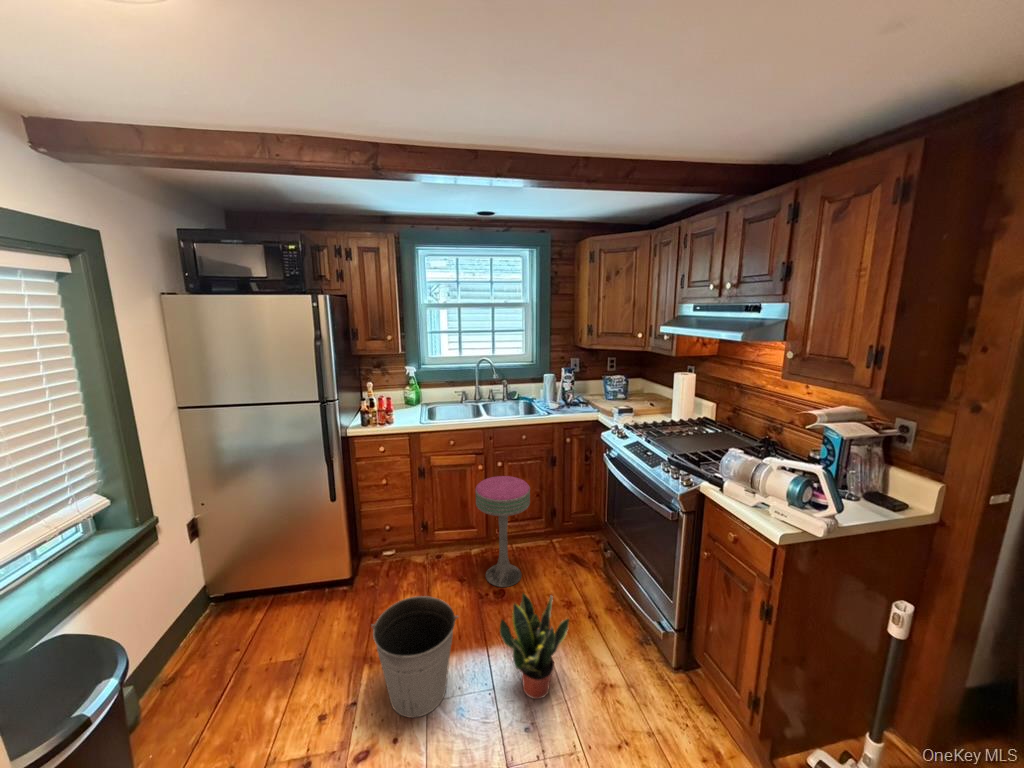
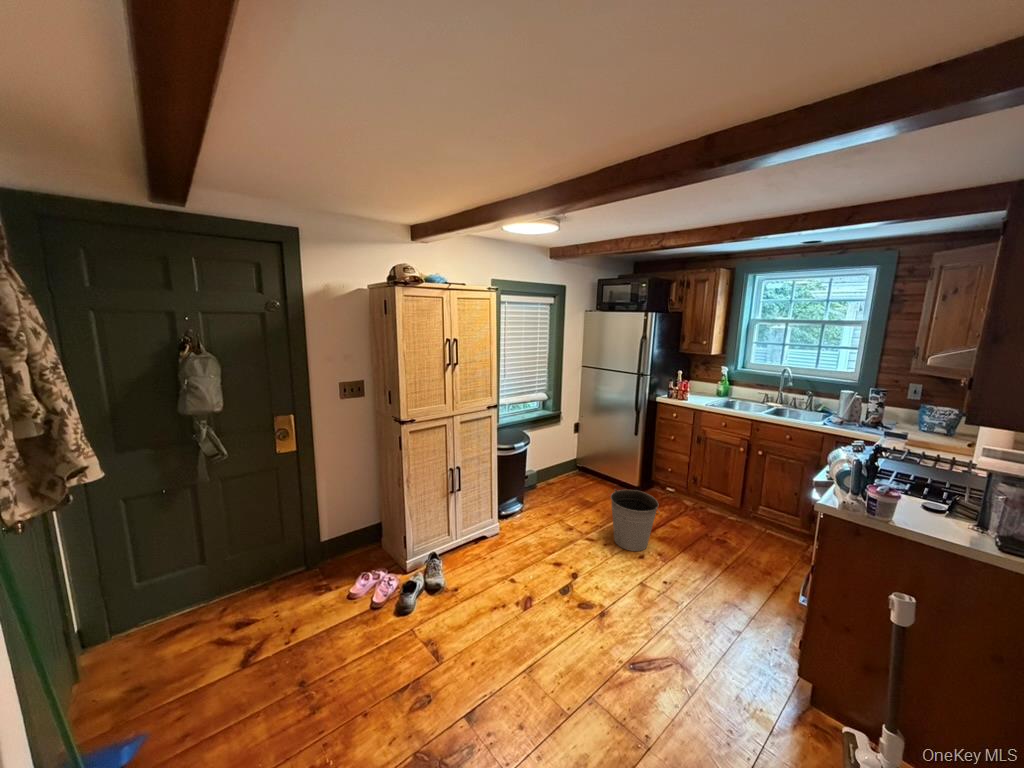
bar stool: present [476,476,530,587] -> none [722,458,775,546]
potted plant: present [500,593,569,699] -> none [676,511,726,589]

